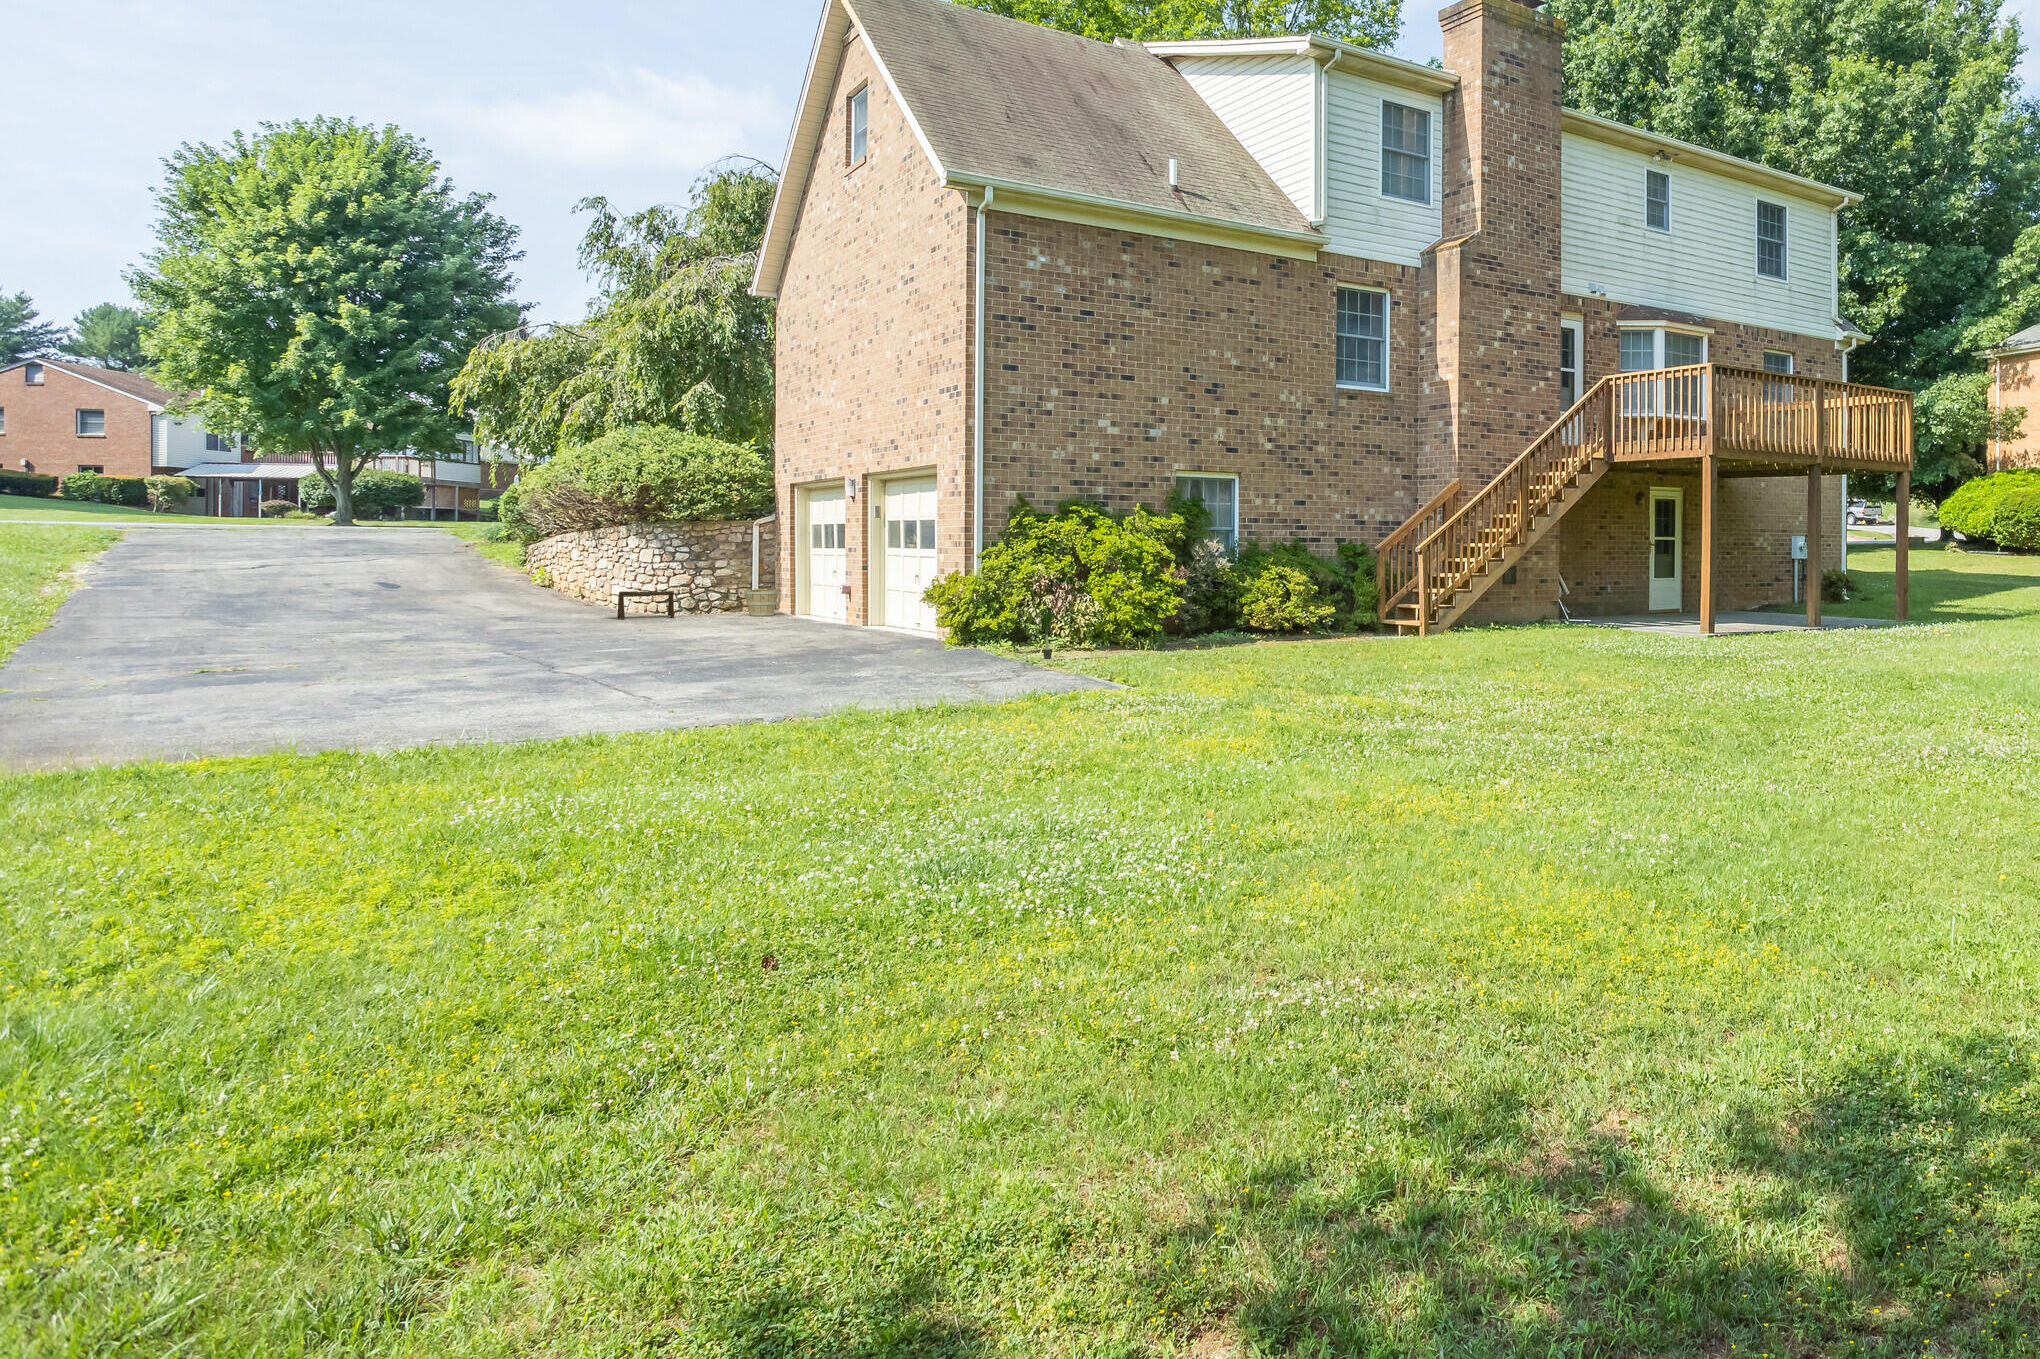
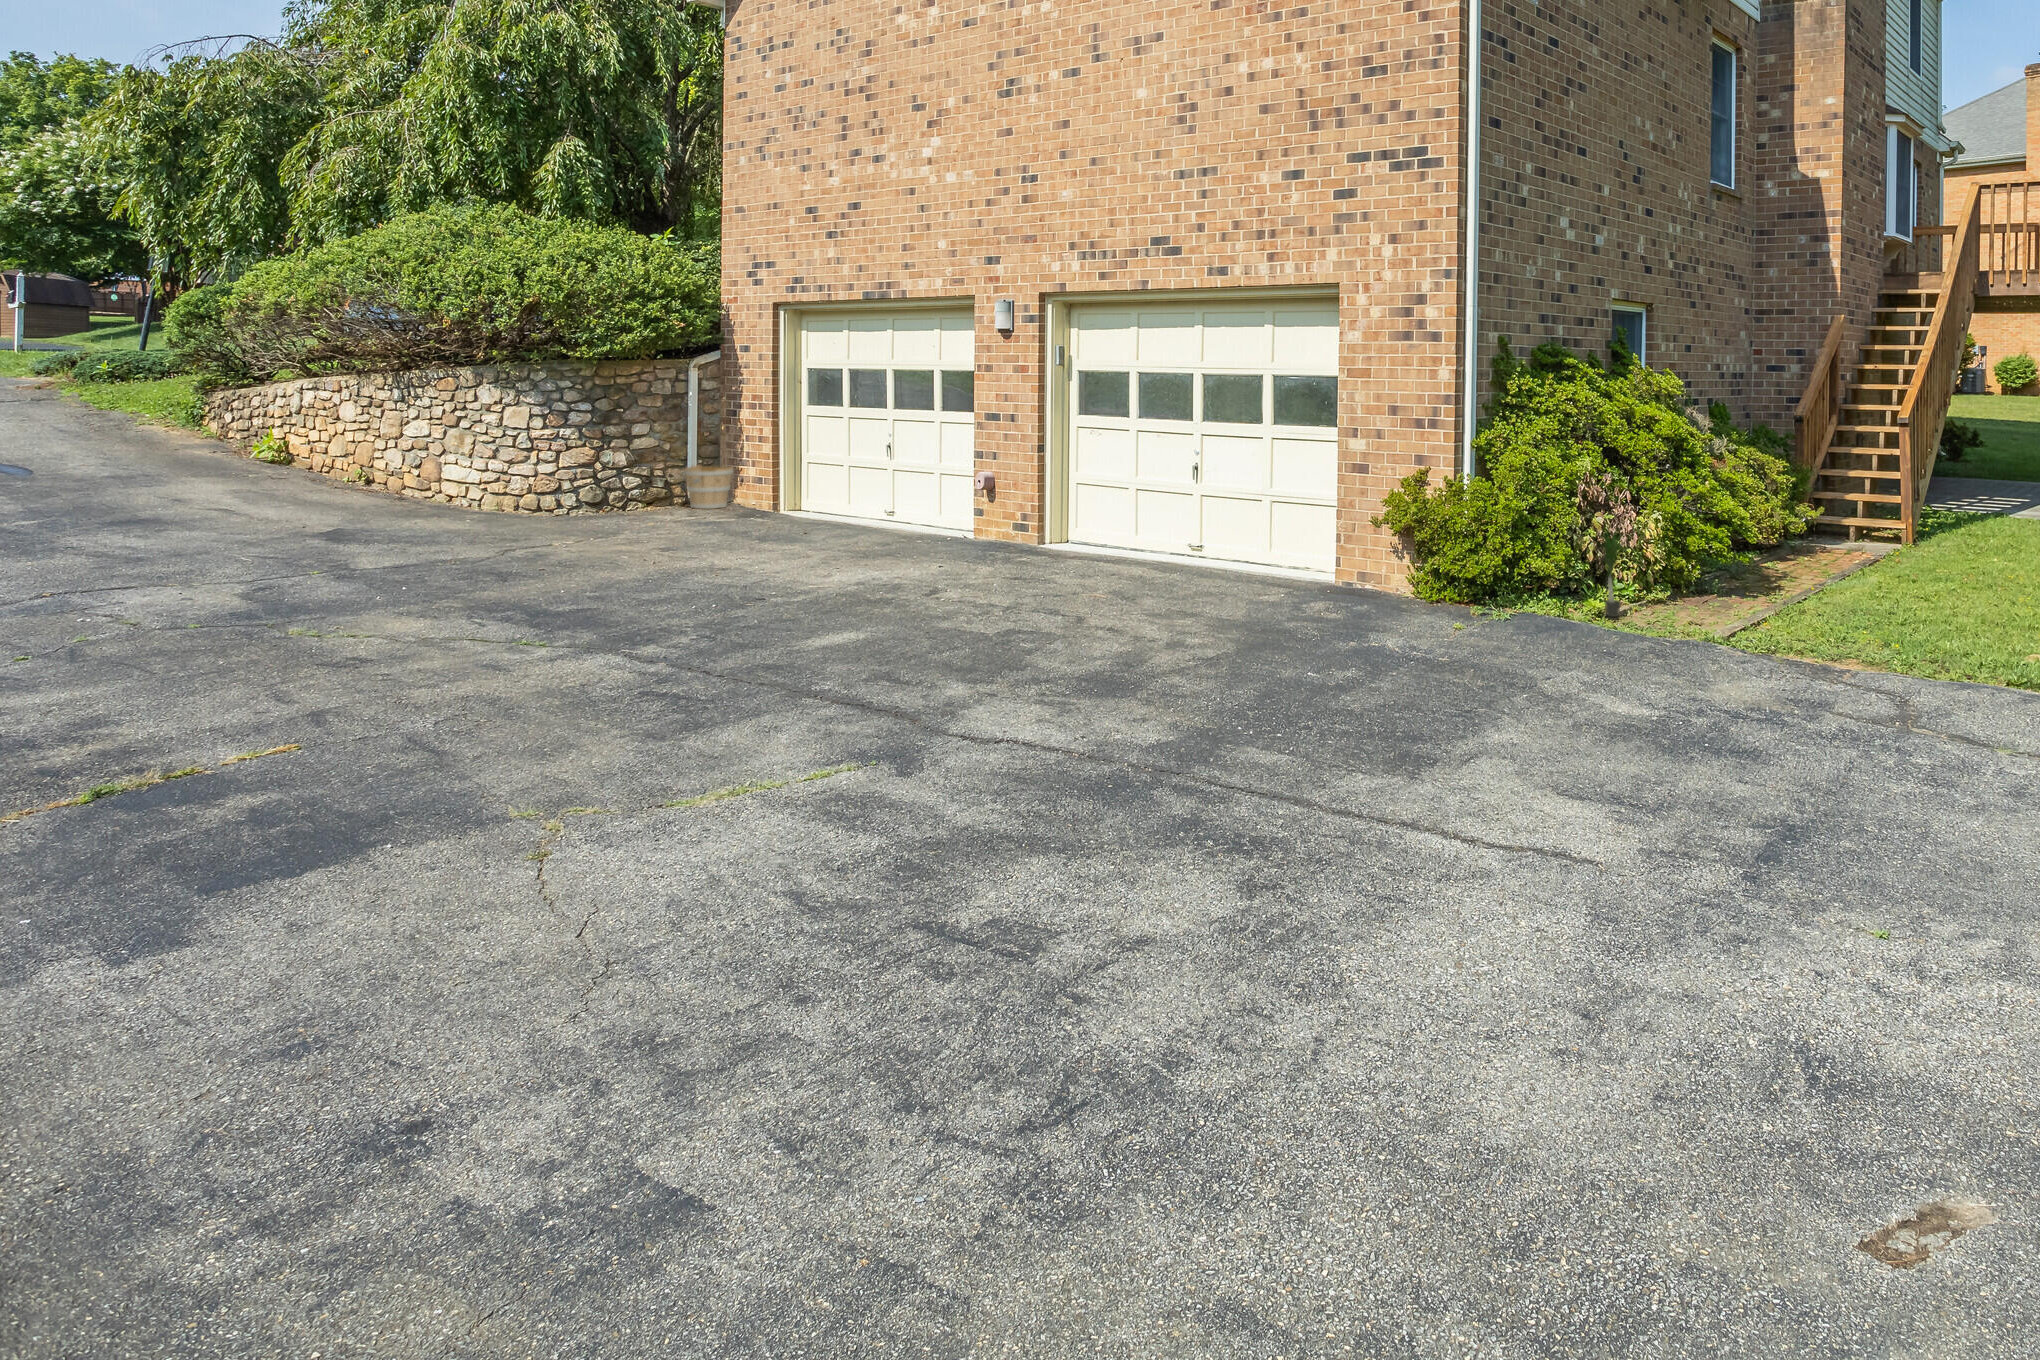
bench: present [618,591,674,619] -> none [492,472,587,523]

